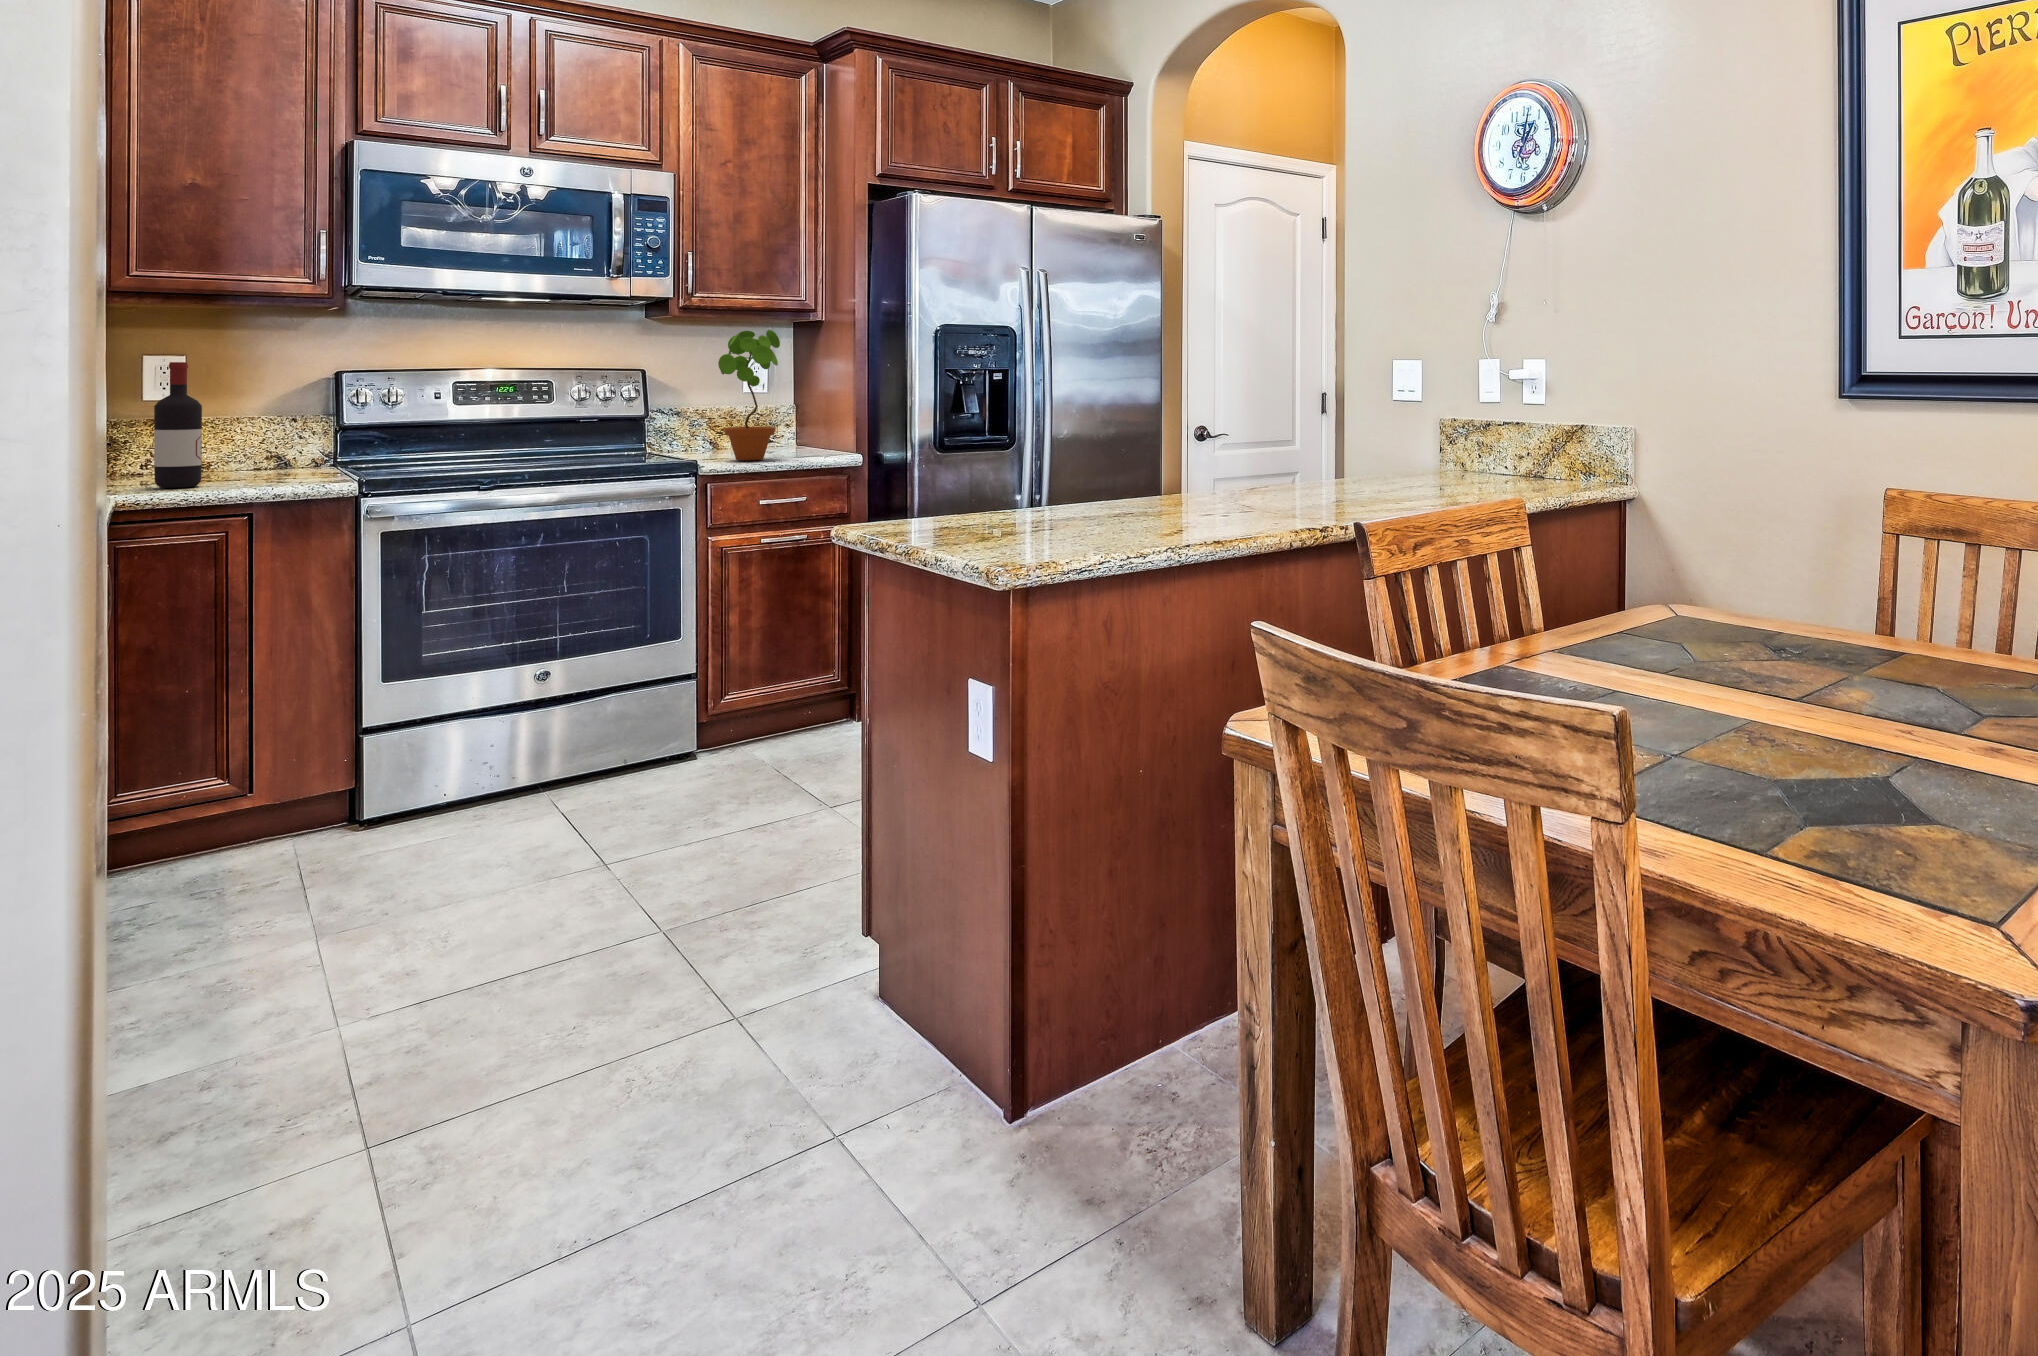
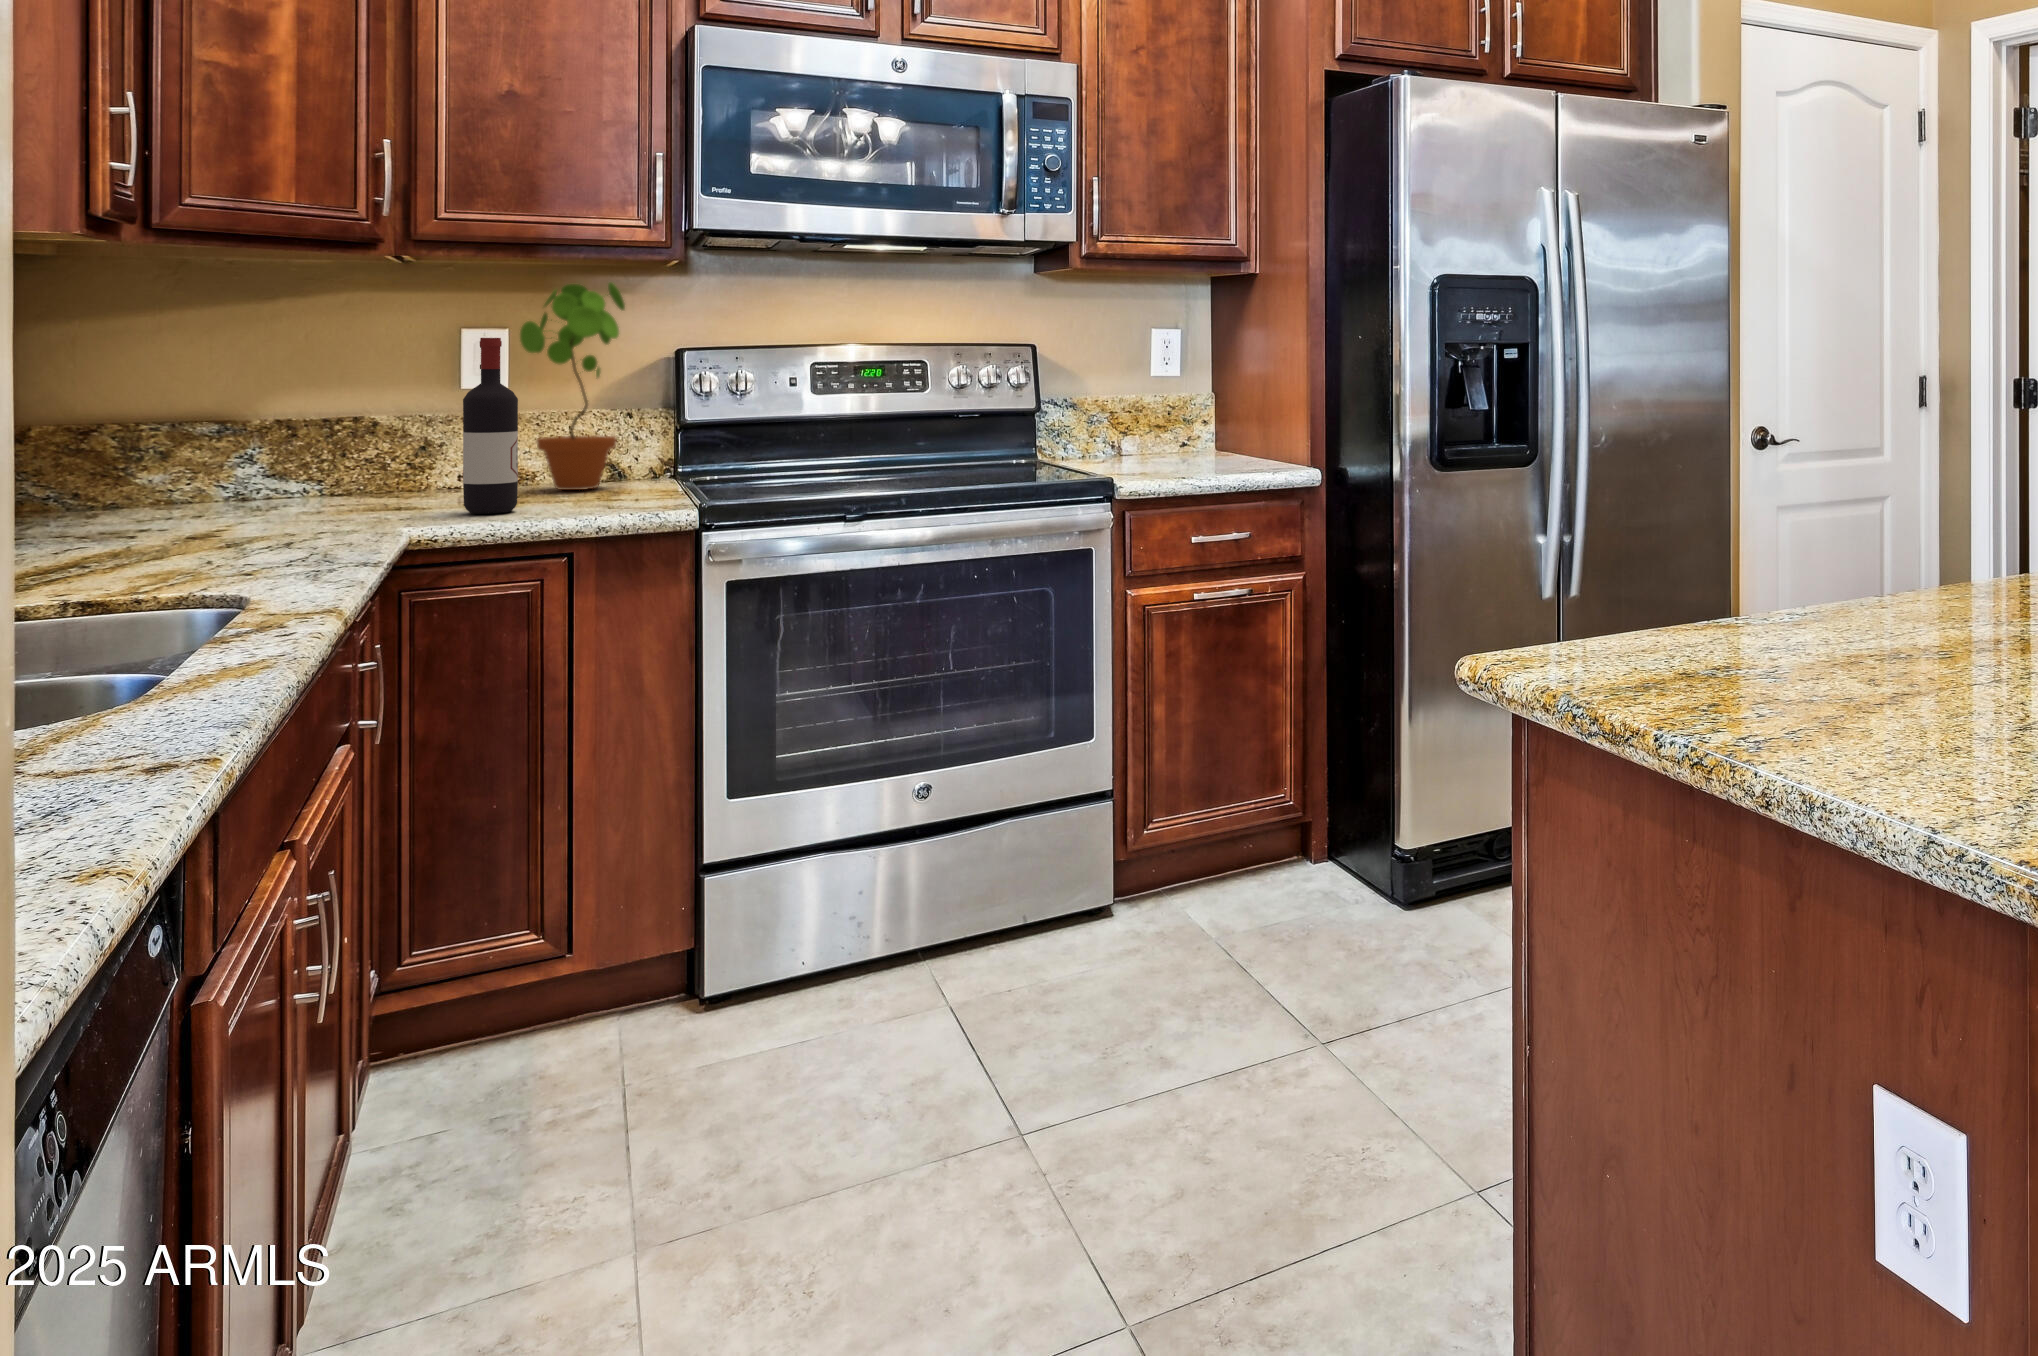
potted plant: present [718,330,780,461] -> present [520,283,625,490]

